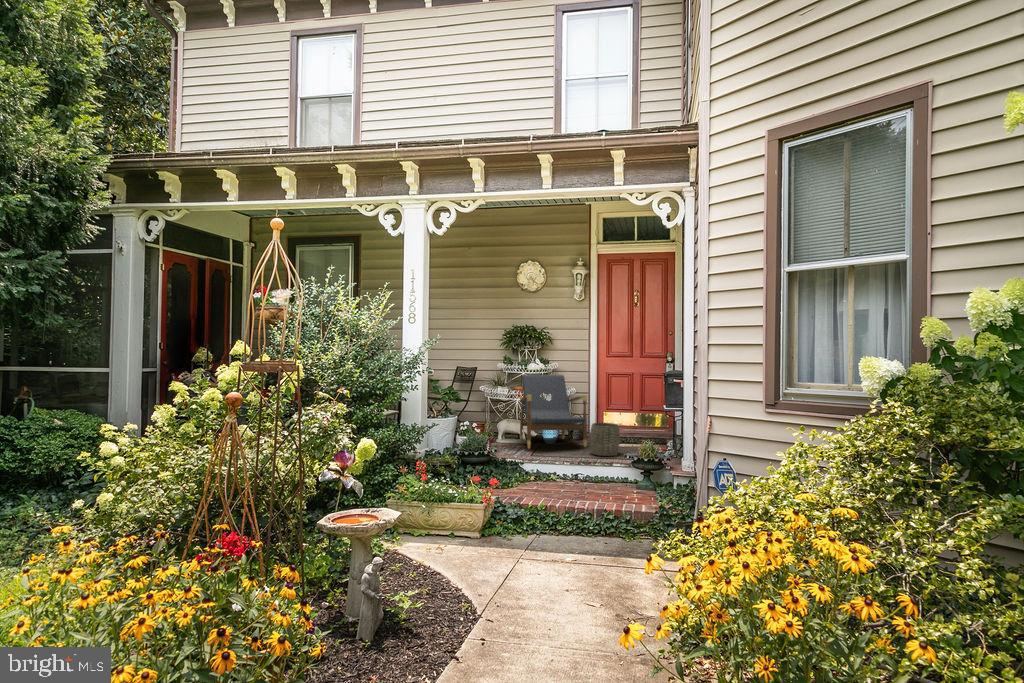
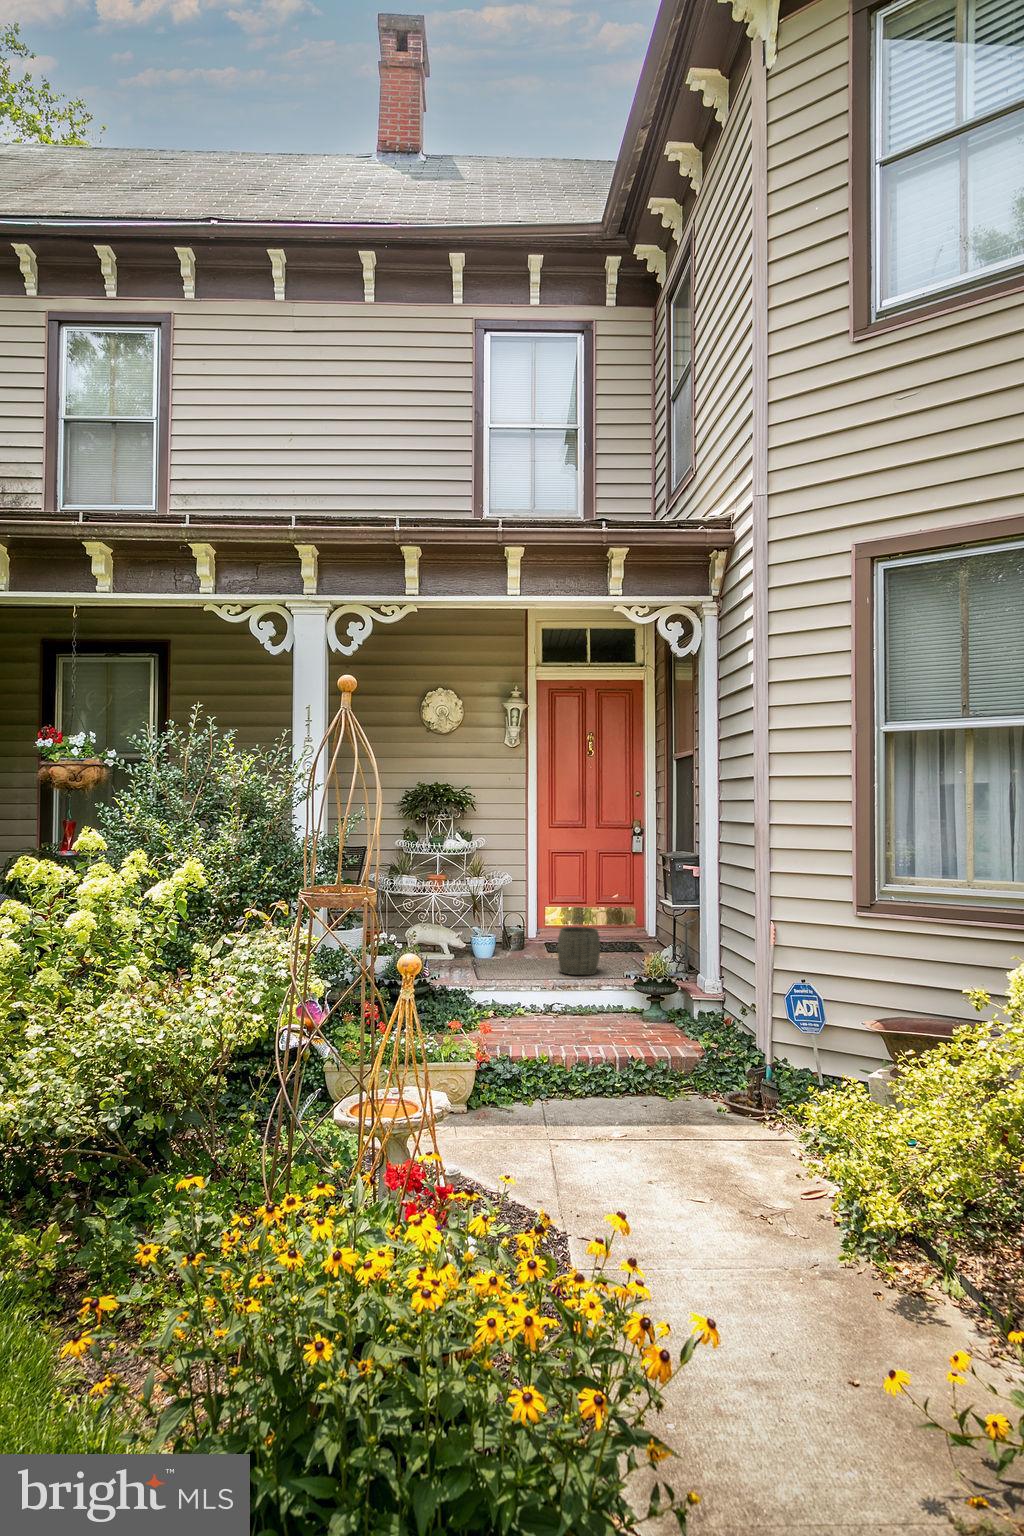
lounge chair: present [520,374,587,448] -> none [441,857,545,969]

